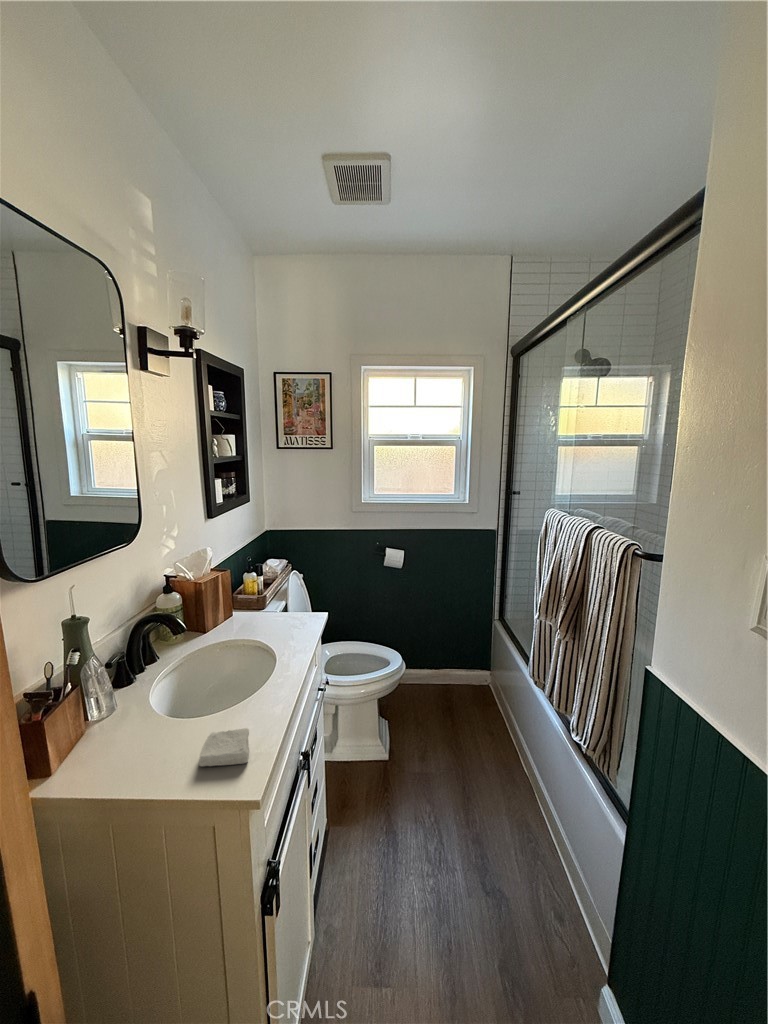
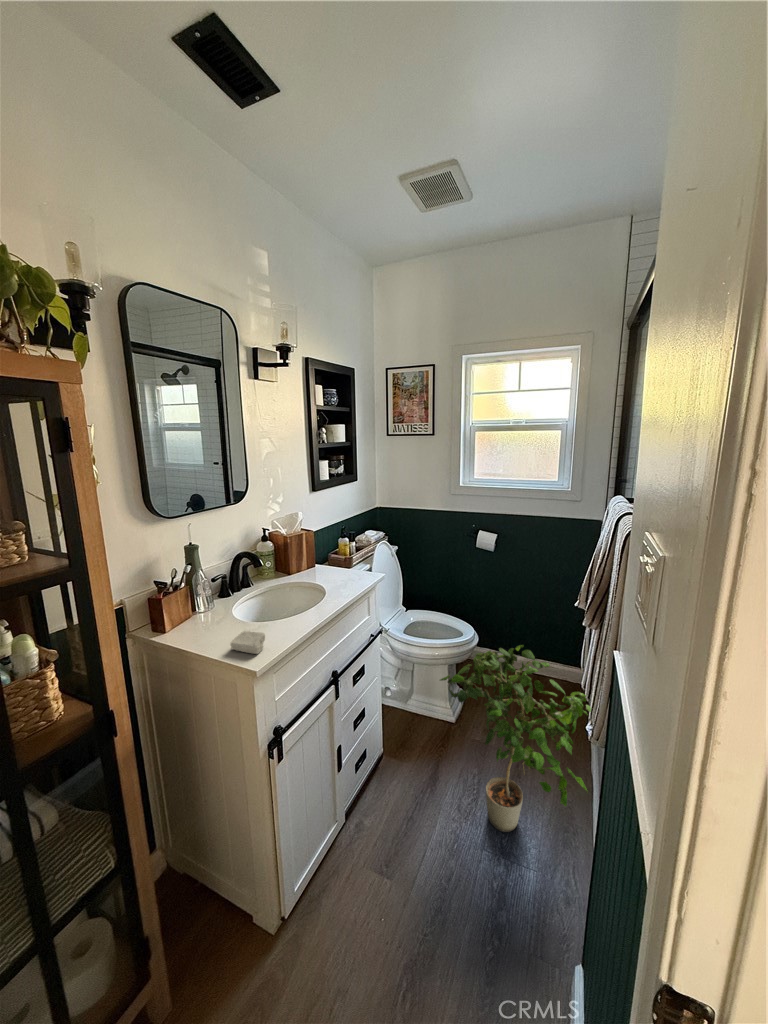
potted plant: none [407,665,573,870] -> present [440,645,591,832]

